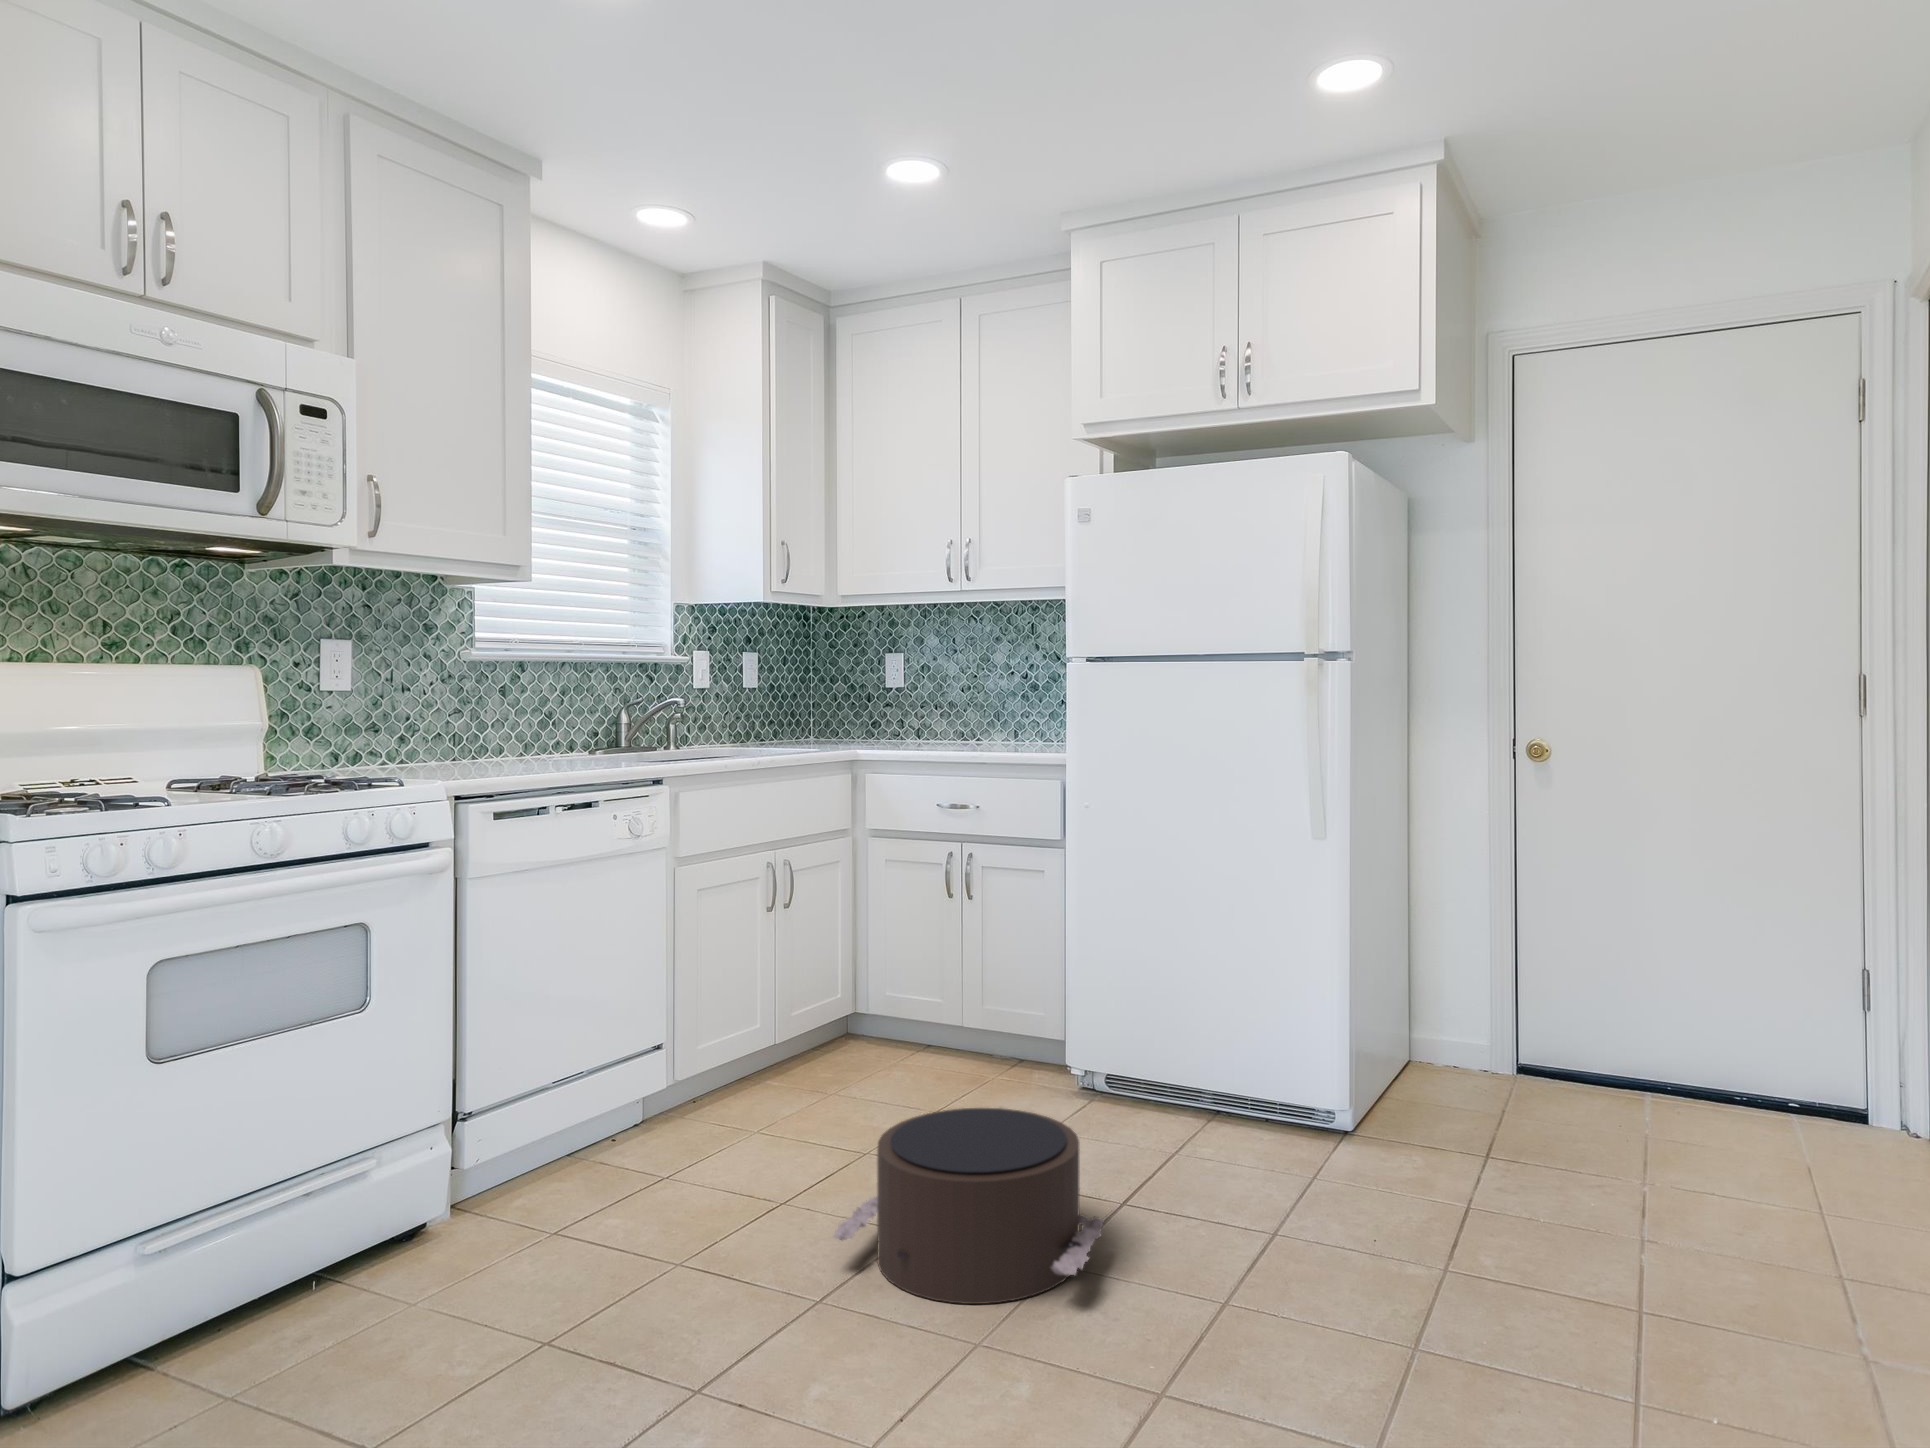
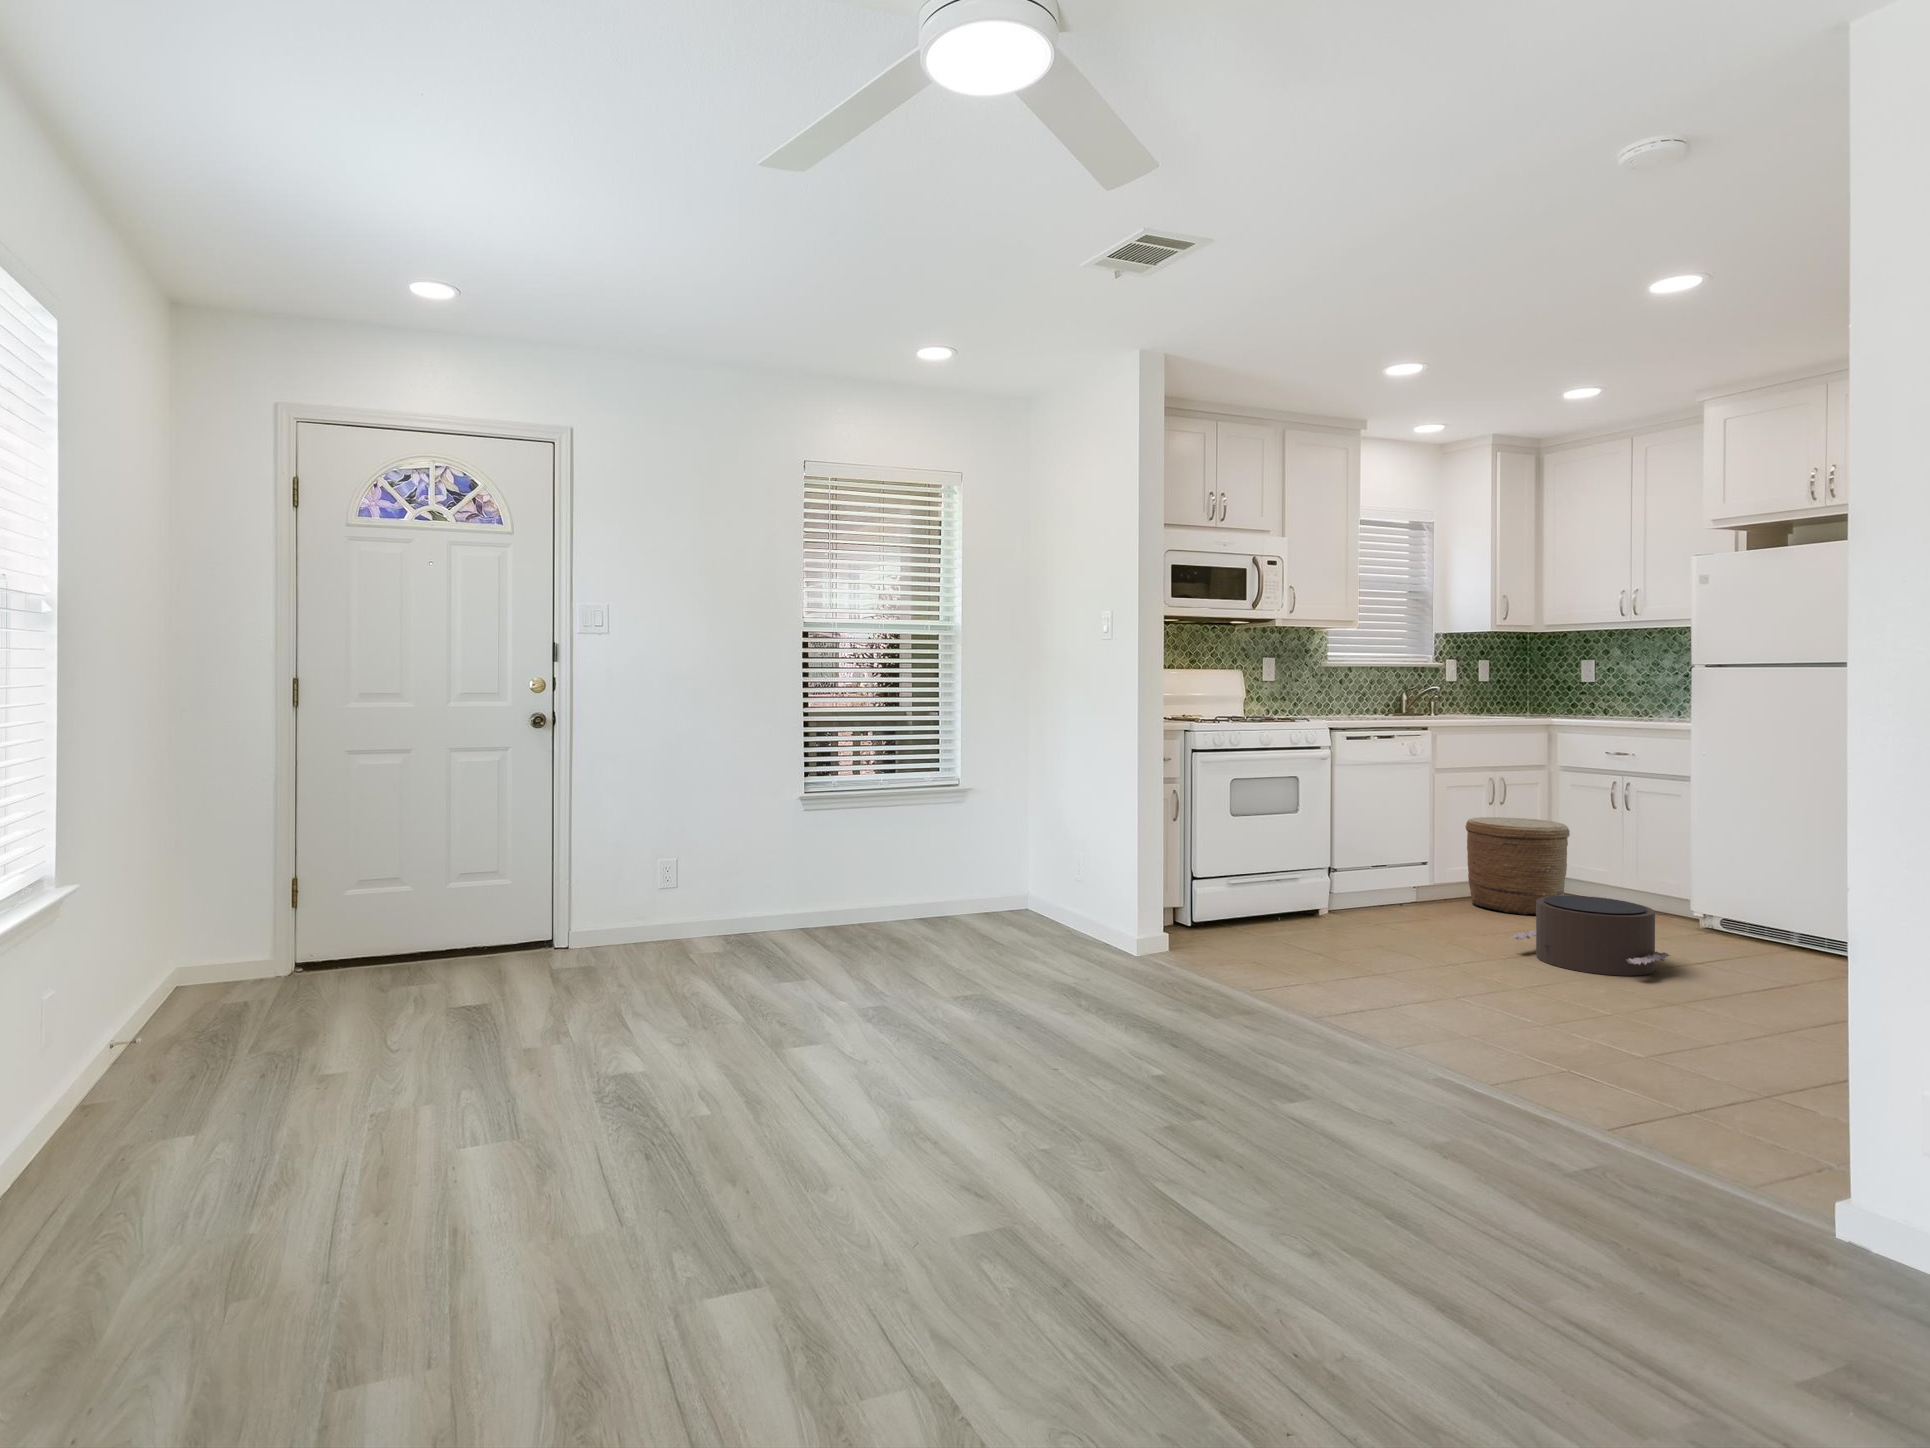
woven basket: none [730,928,896,1118] -> present [1466,817,1570,915]

